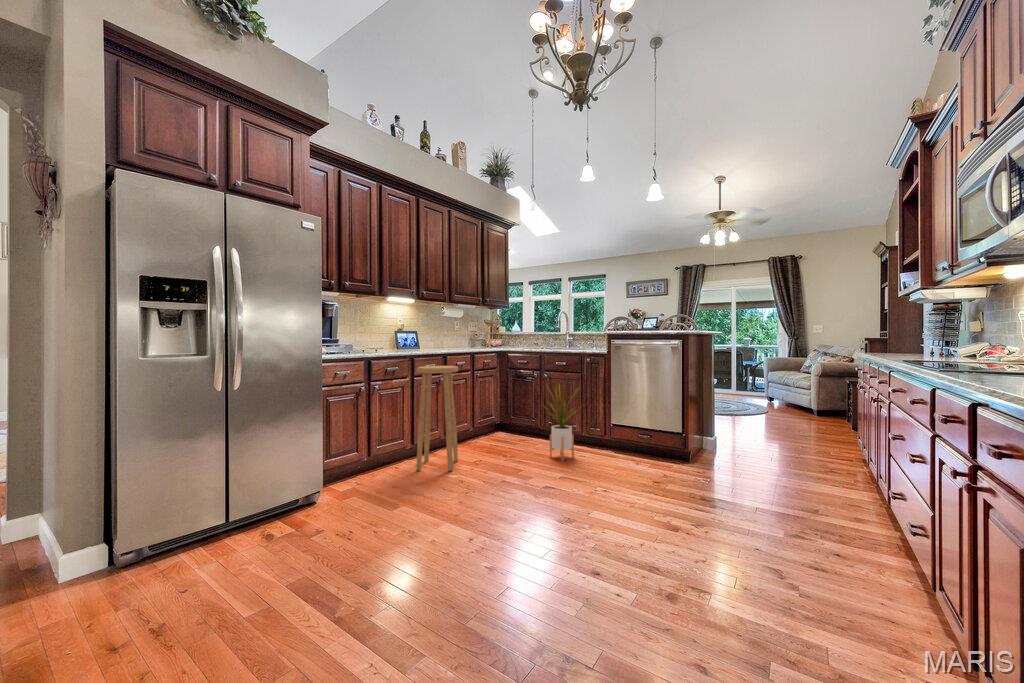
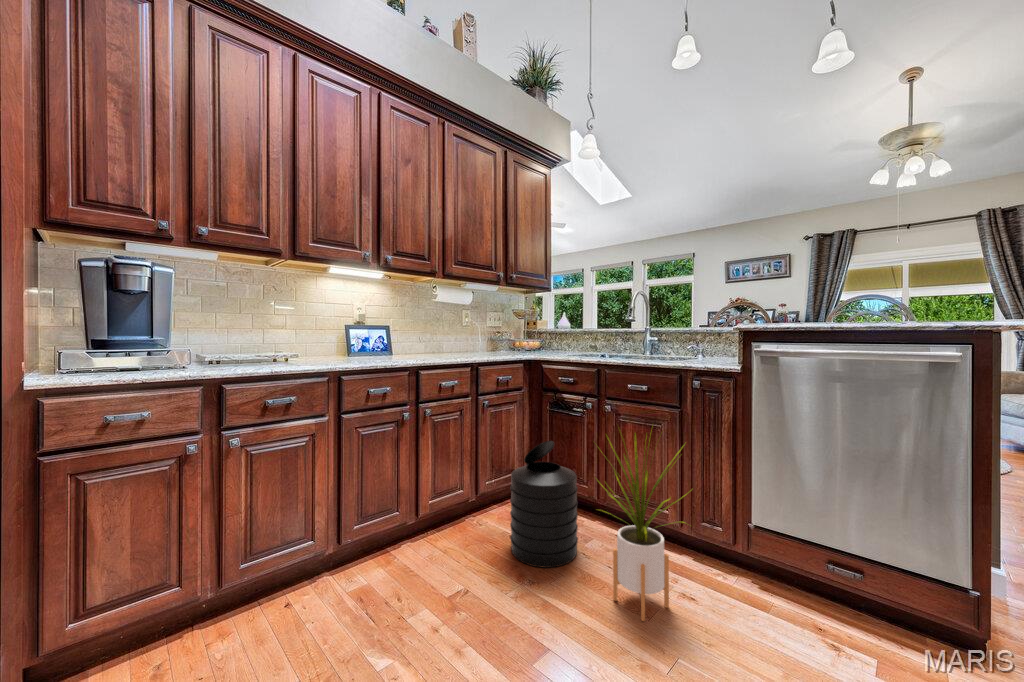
stool: present [416,366,458,471] -> none [311,393,417,640]
trash can: none [497,391,532,452] -> present [510,441,578,568]

